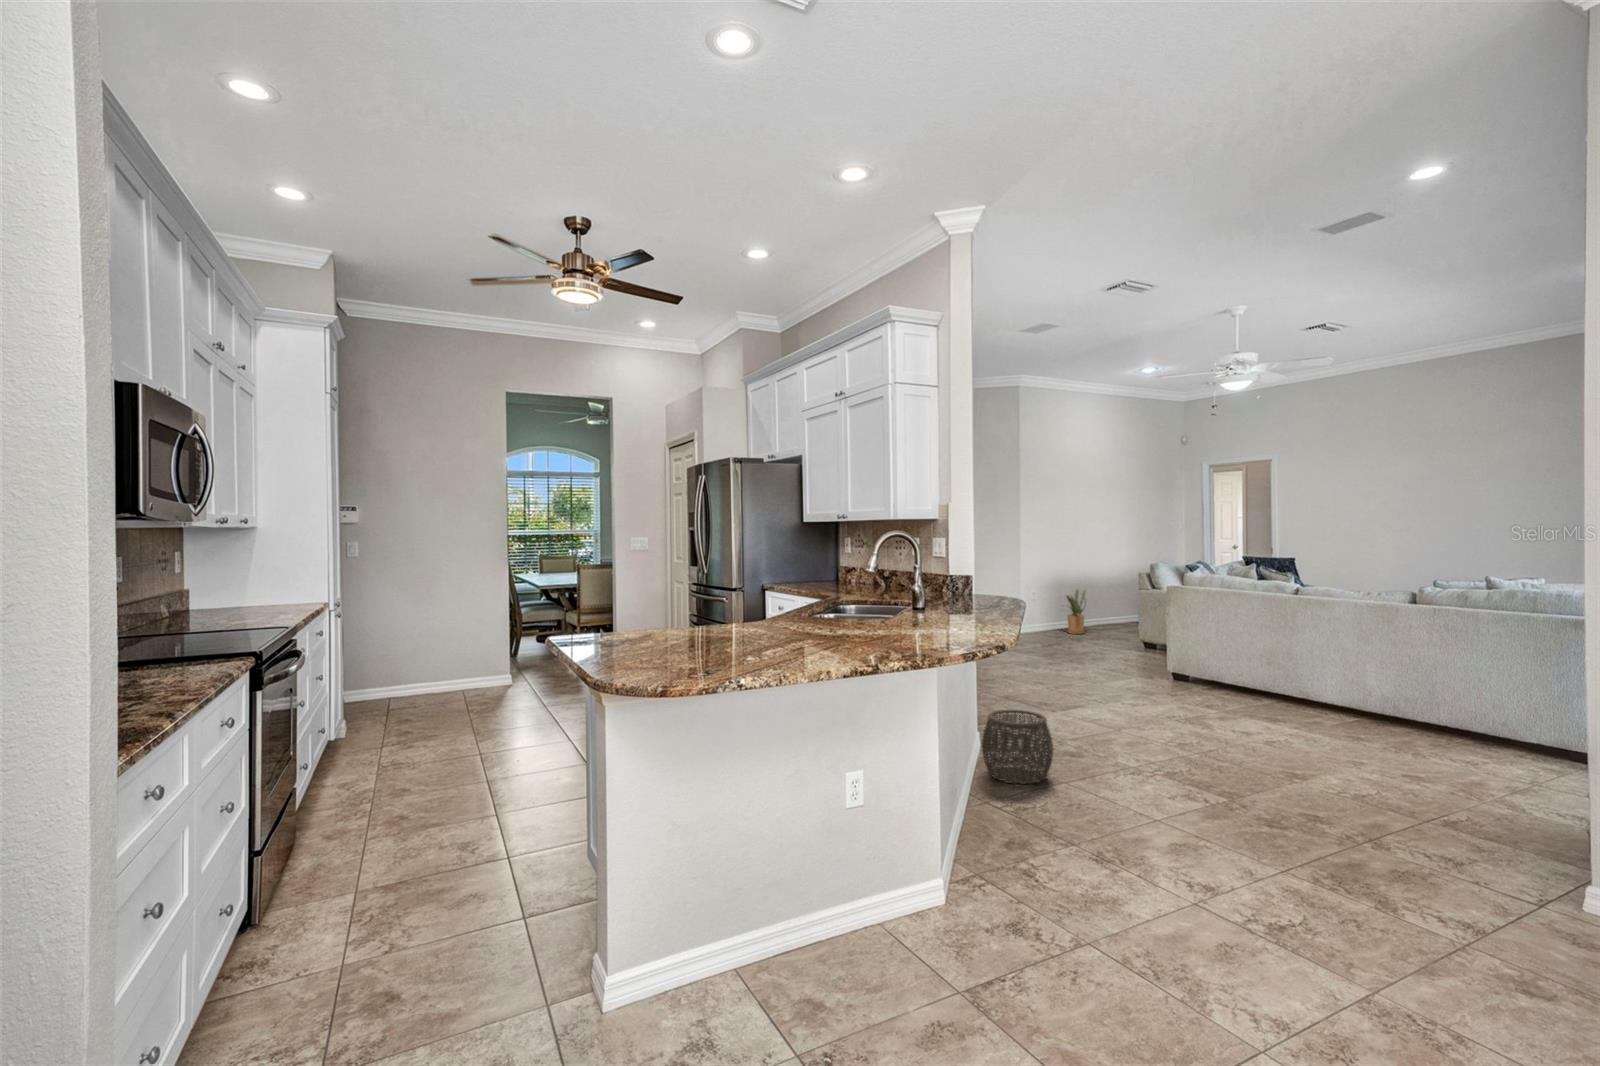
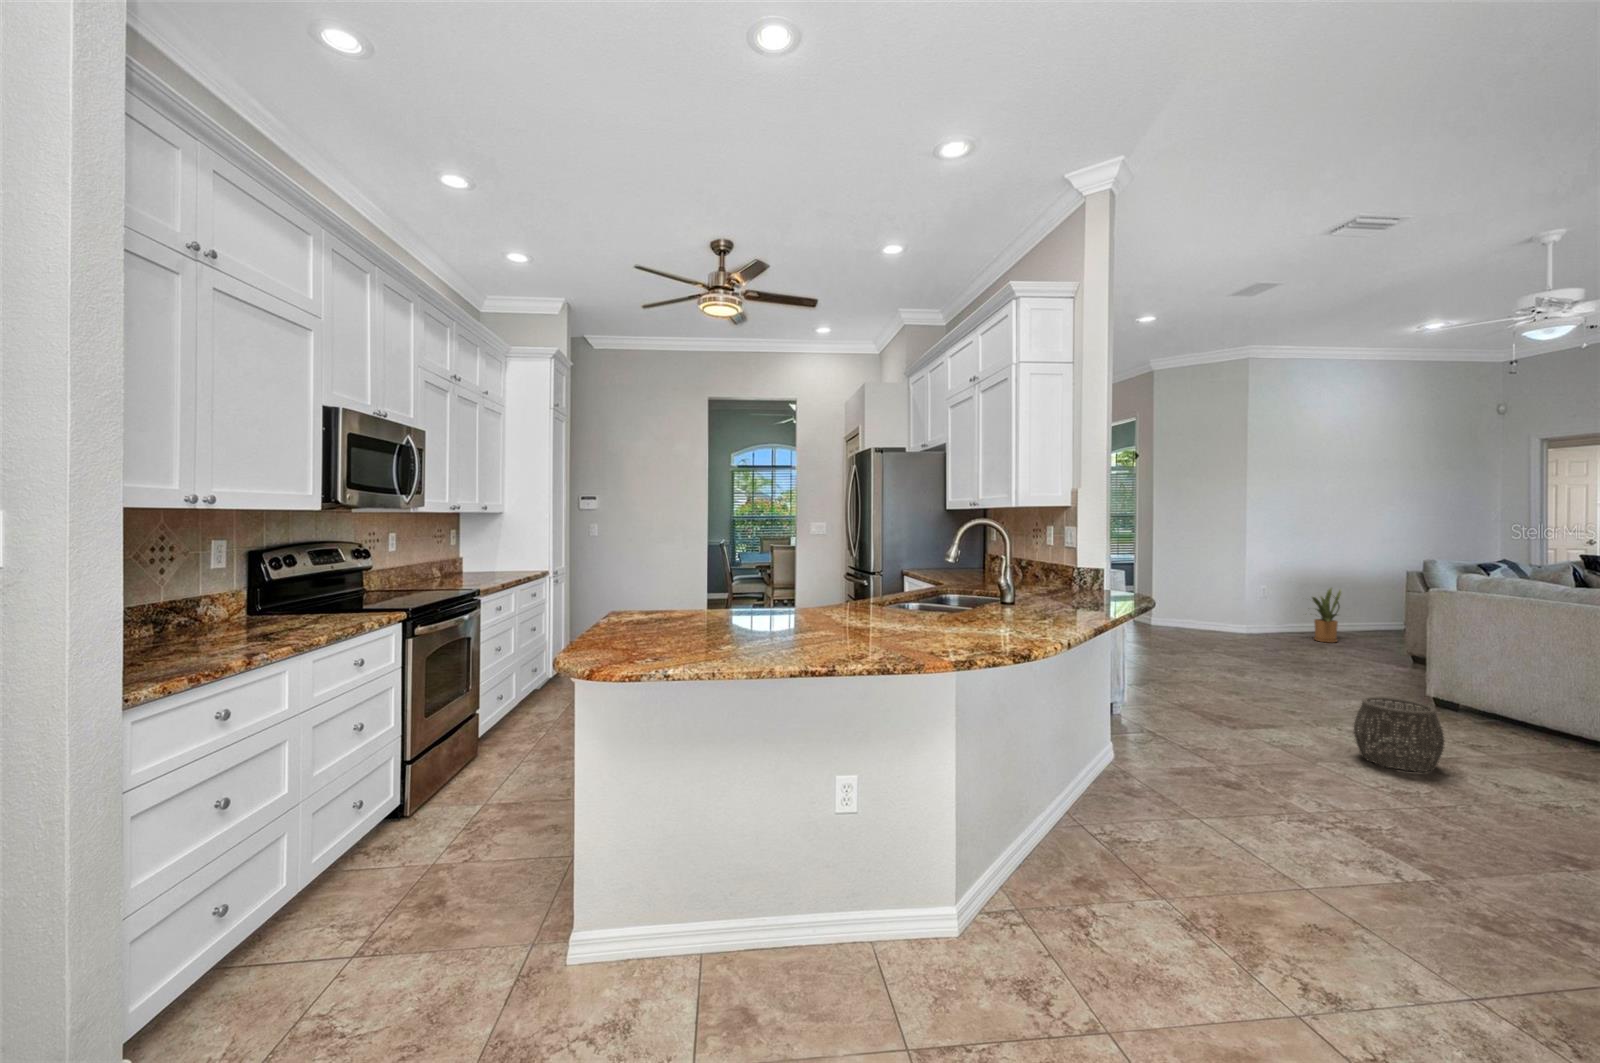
woven basket: present [982,710,1053,784] -> present [1353,697,1445,772]

